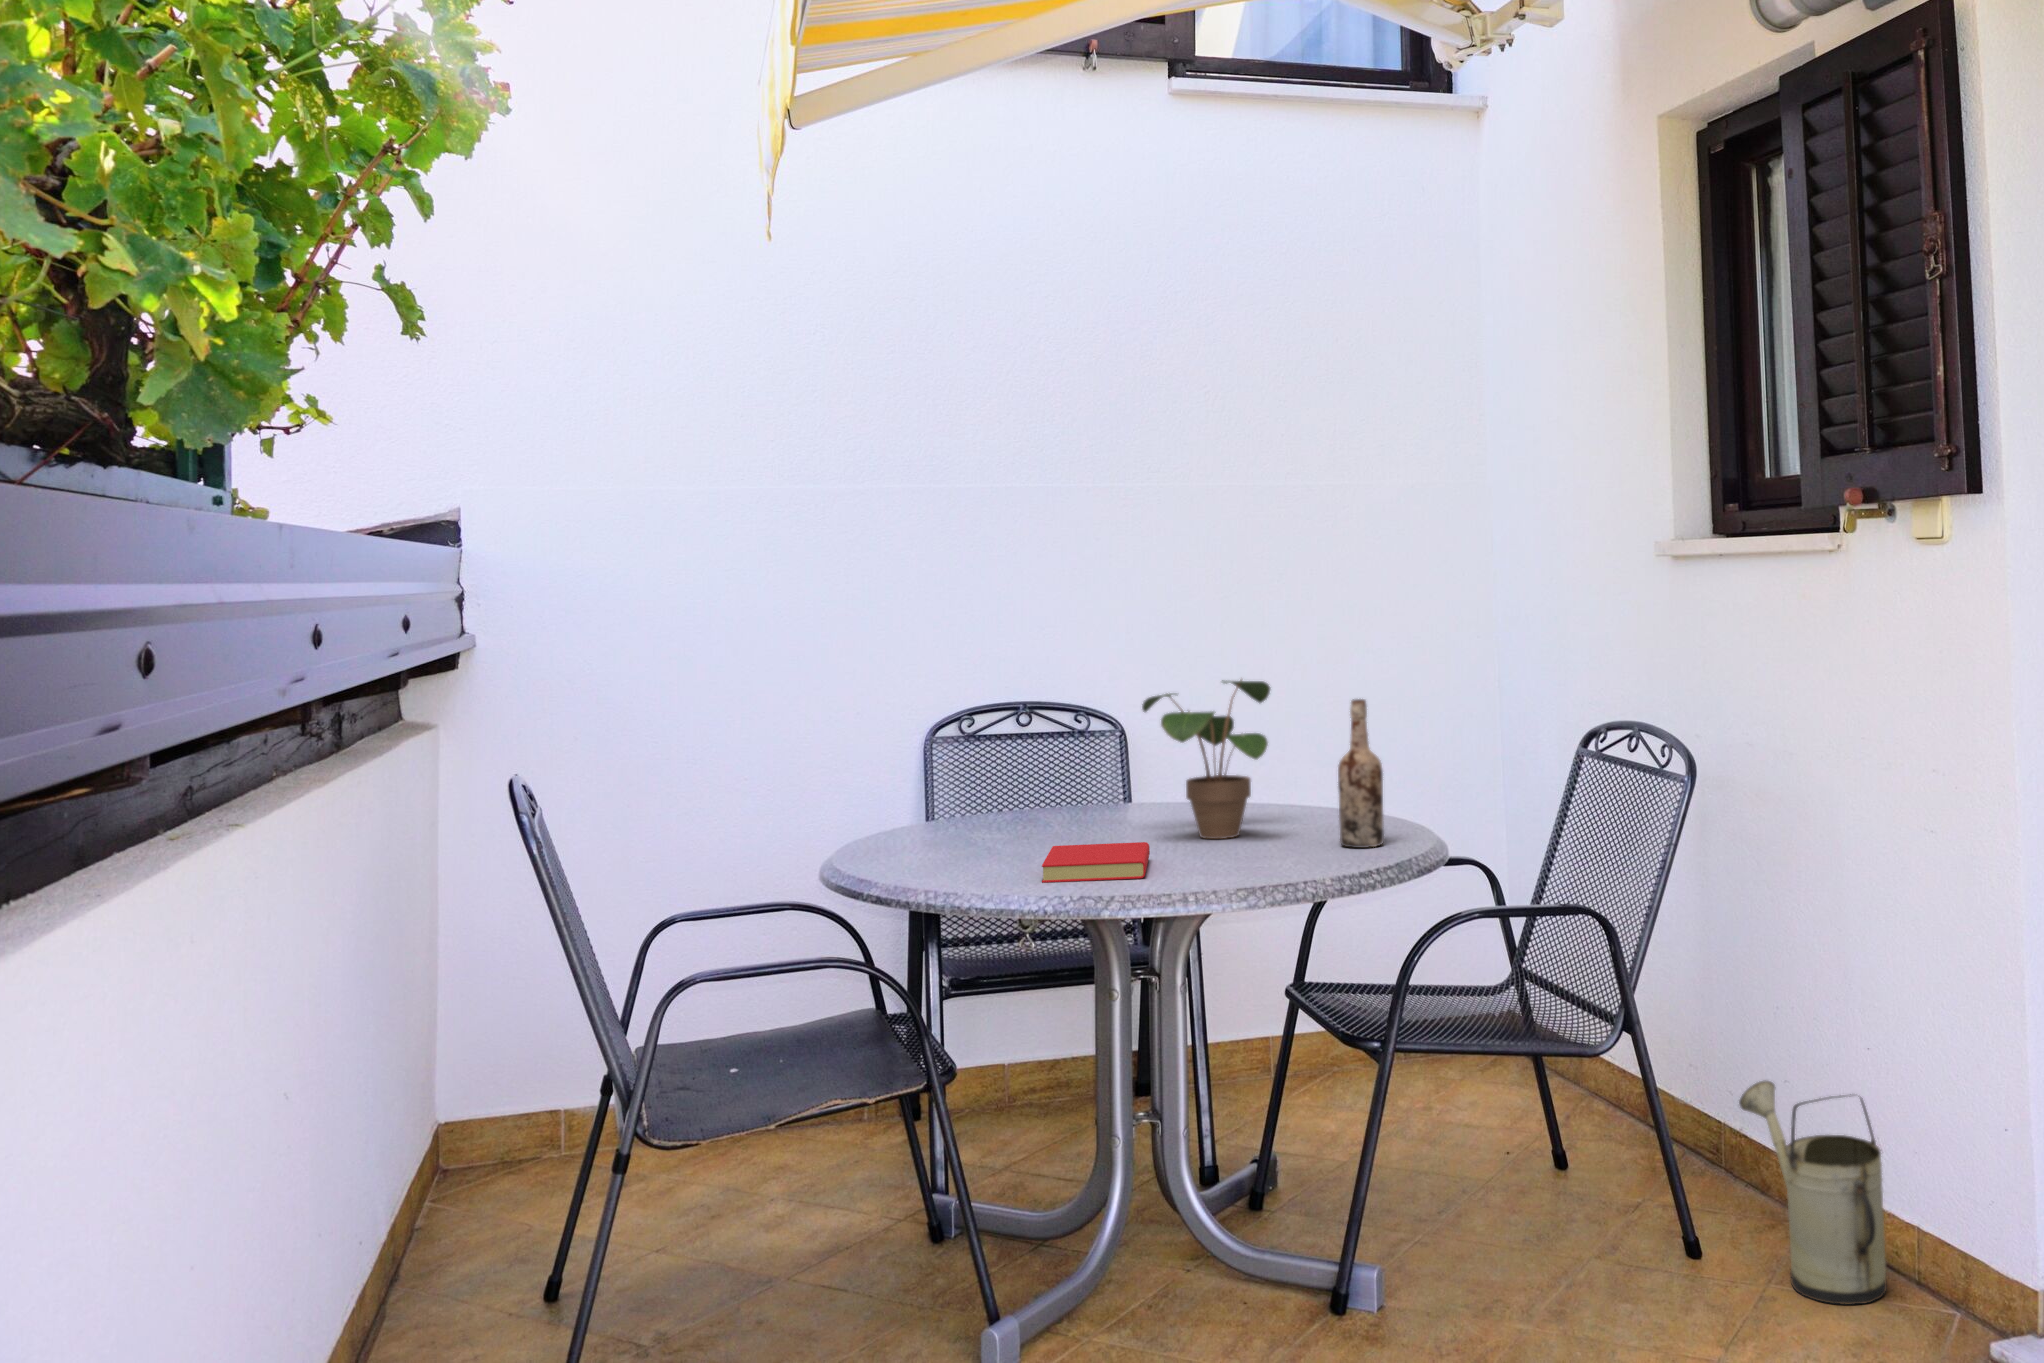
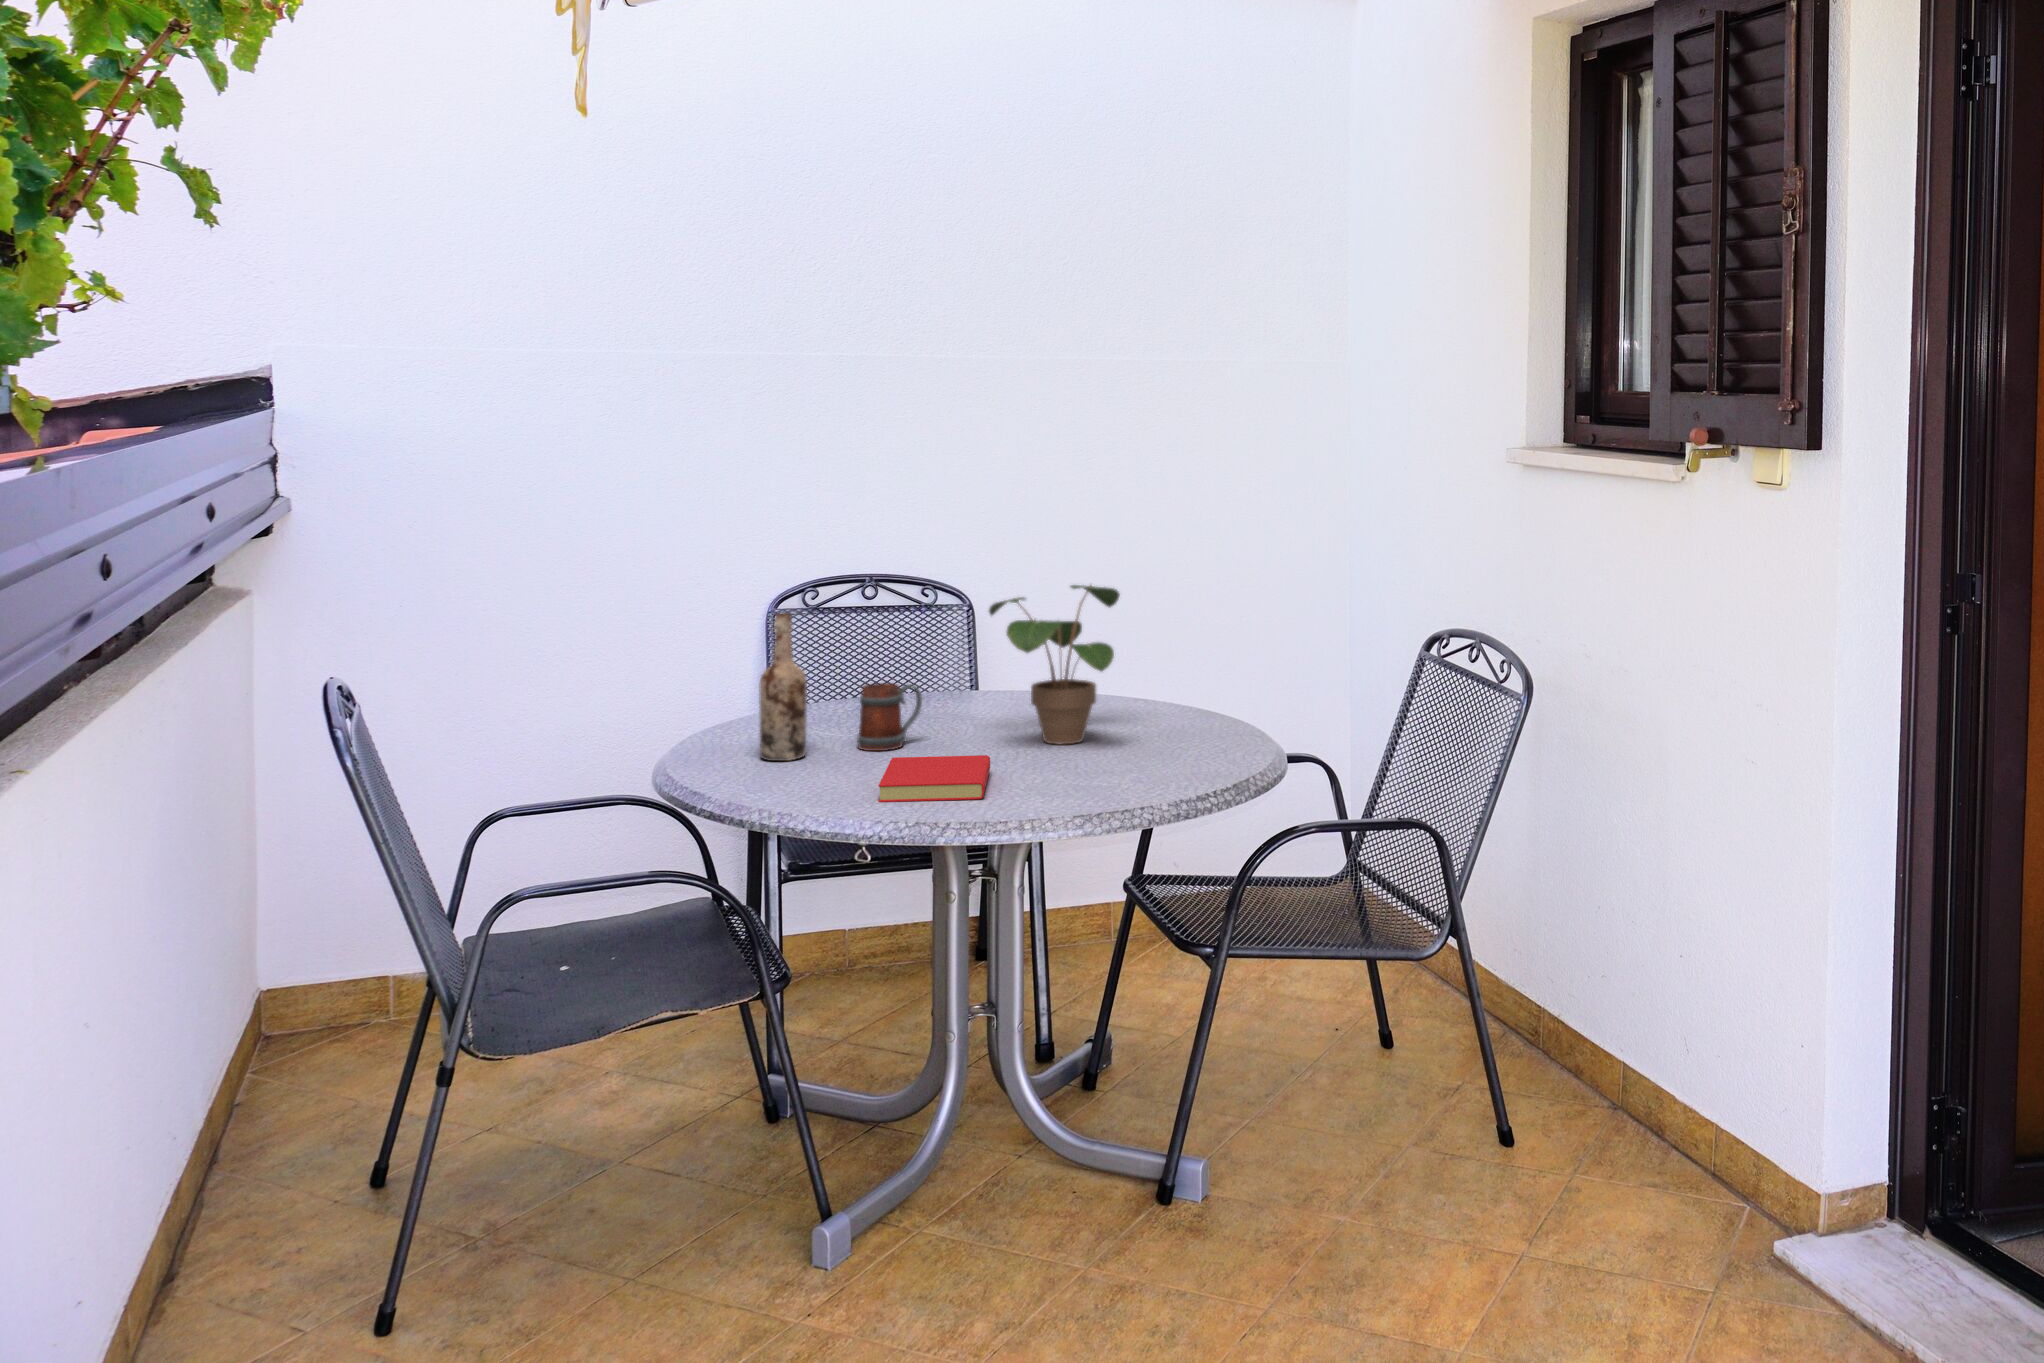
wine bottle: present [1338,699,1384,848] -> present [759,613,807,761]
mug: none [1017,781,1079,848] -> present [857,683,922,751]
watering can: present [1739,1081,1887,1305] -> none [1557,980,1685,1194]

